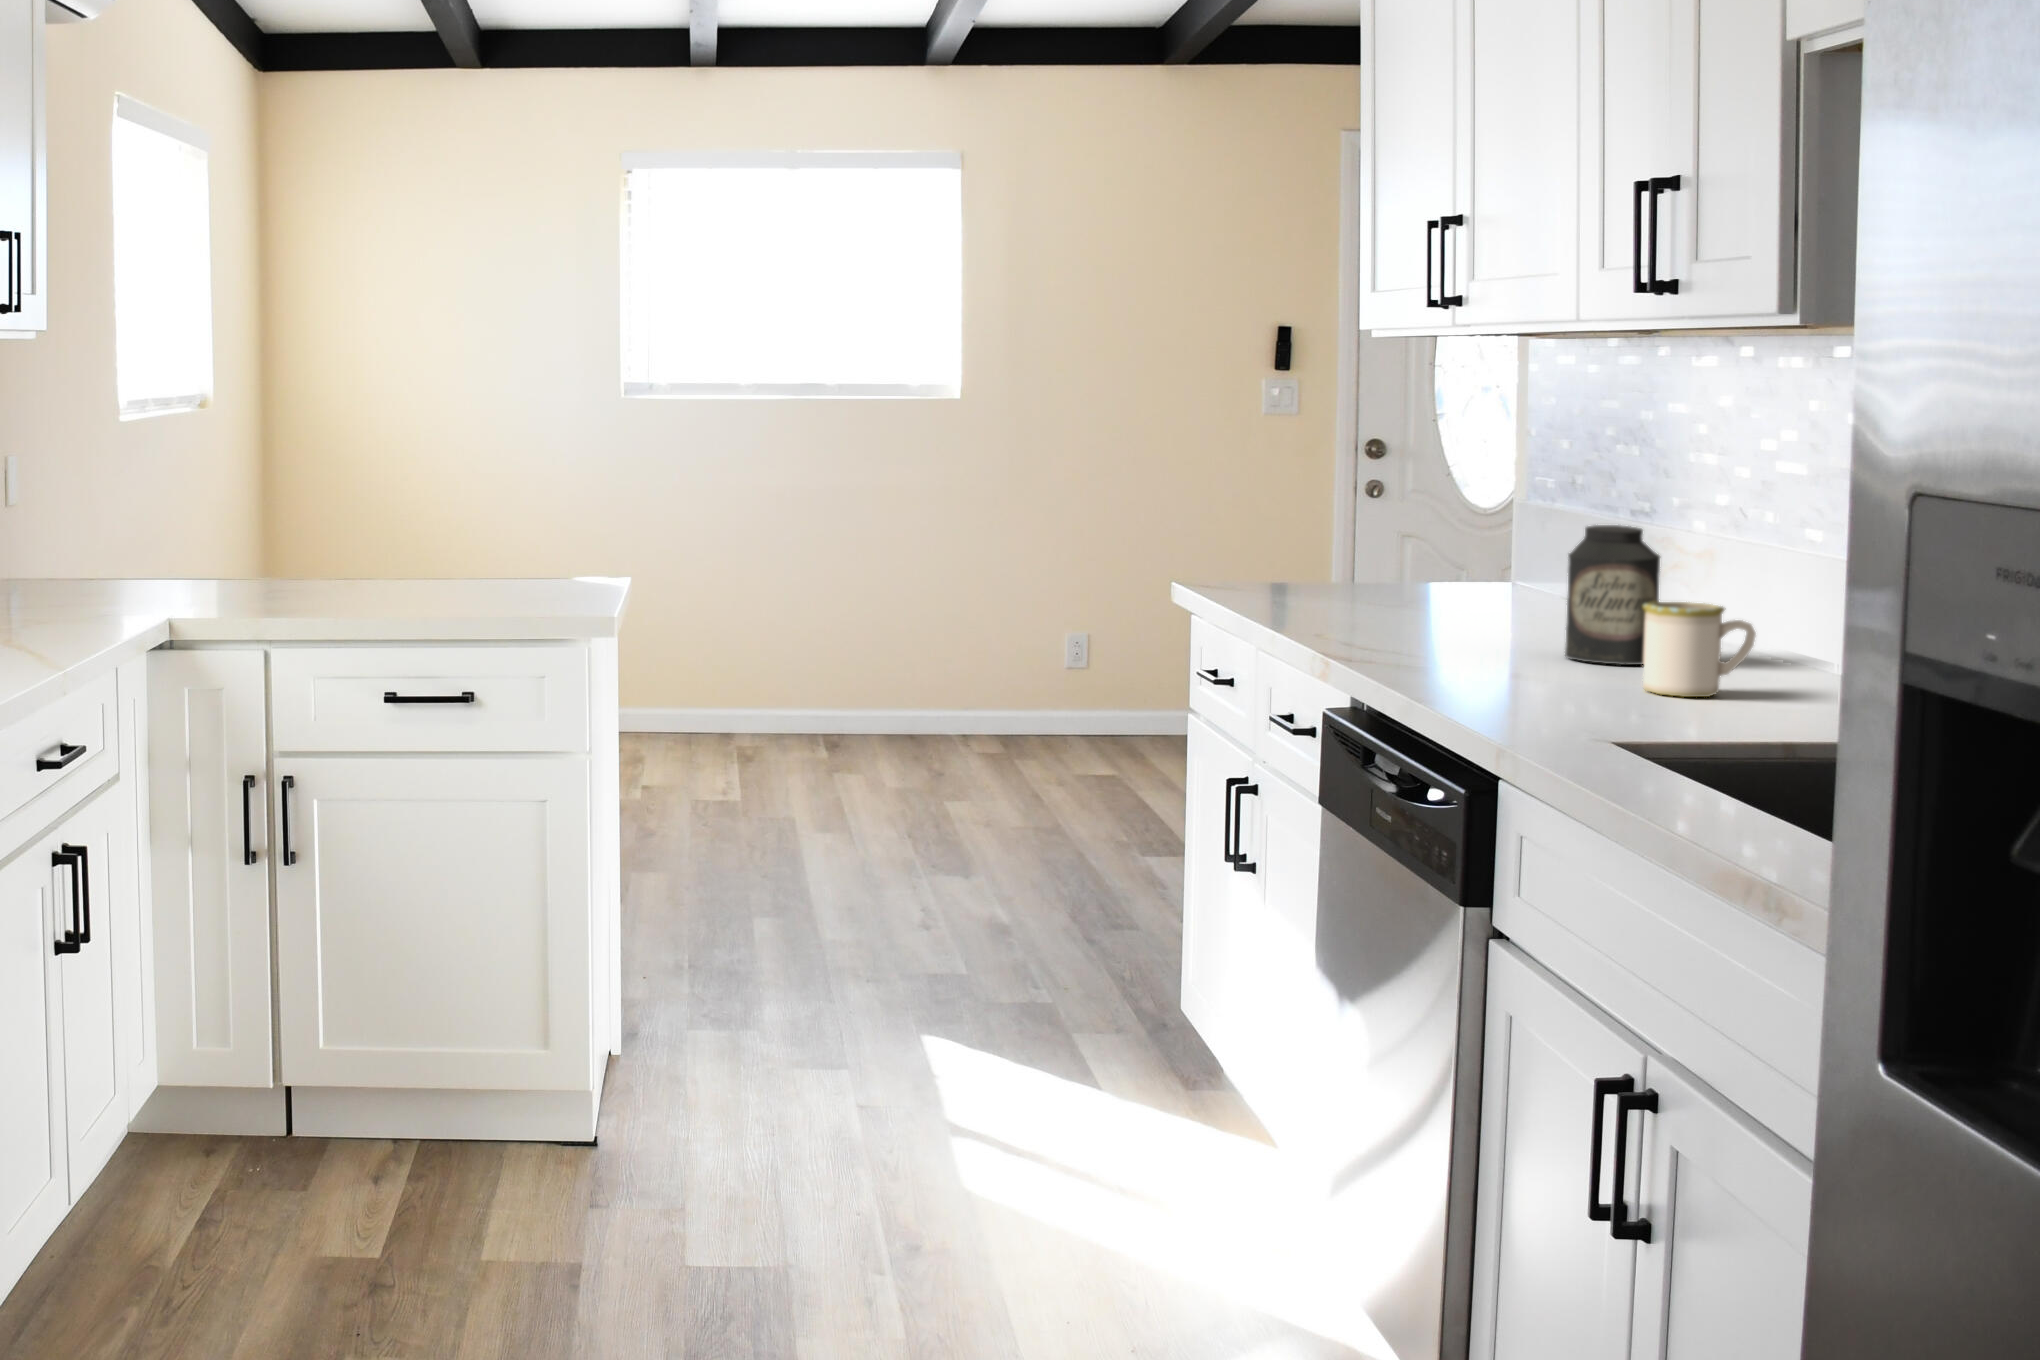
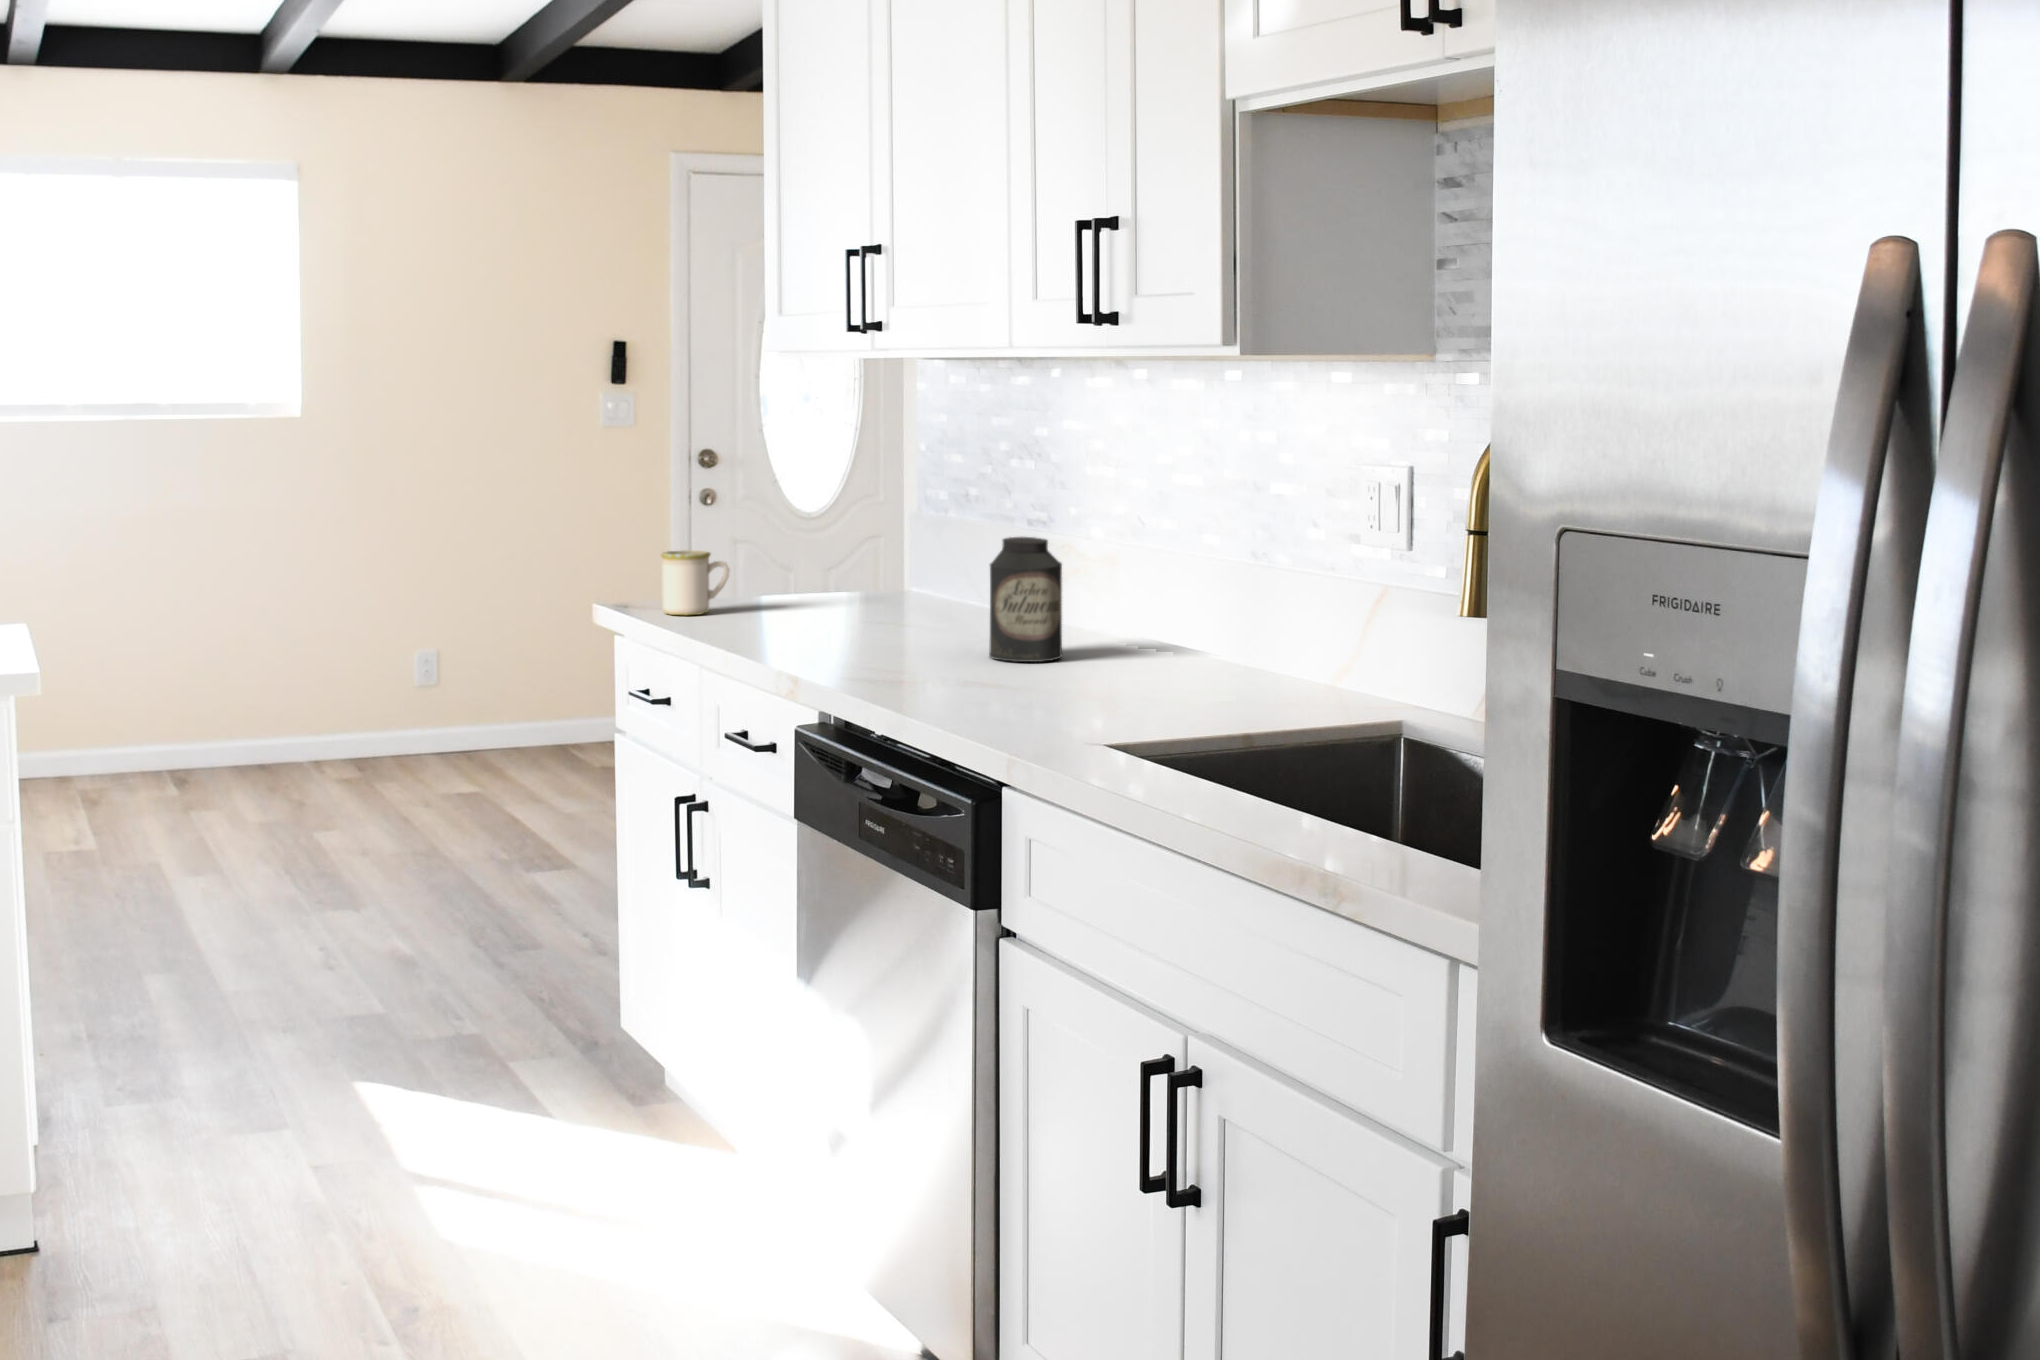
mug: present [1643,602,1756,697] -> present [661,551,729,615]

